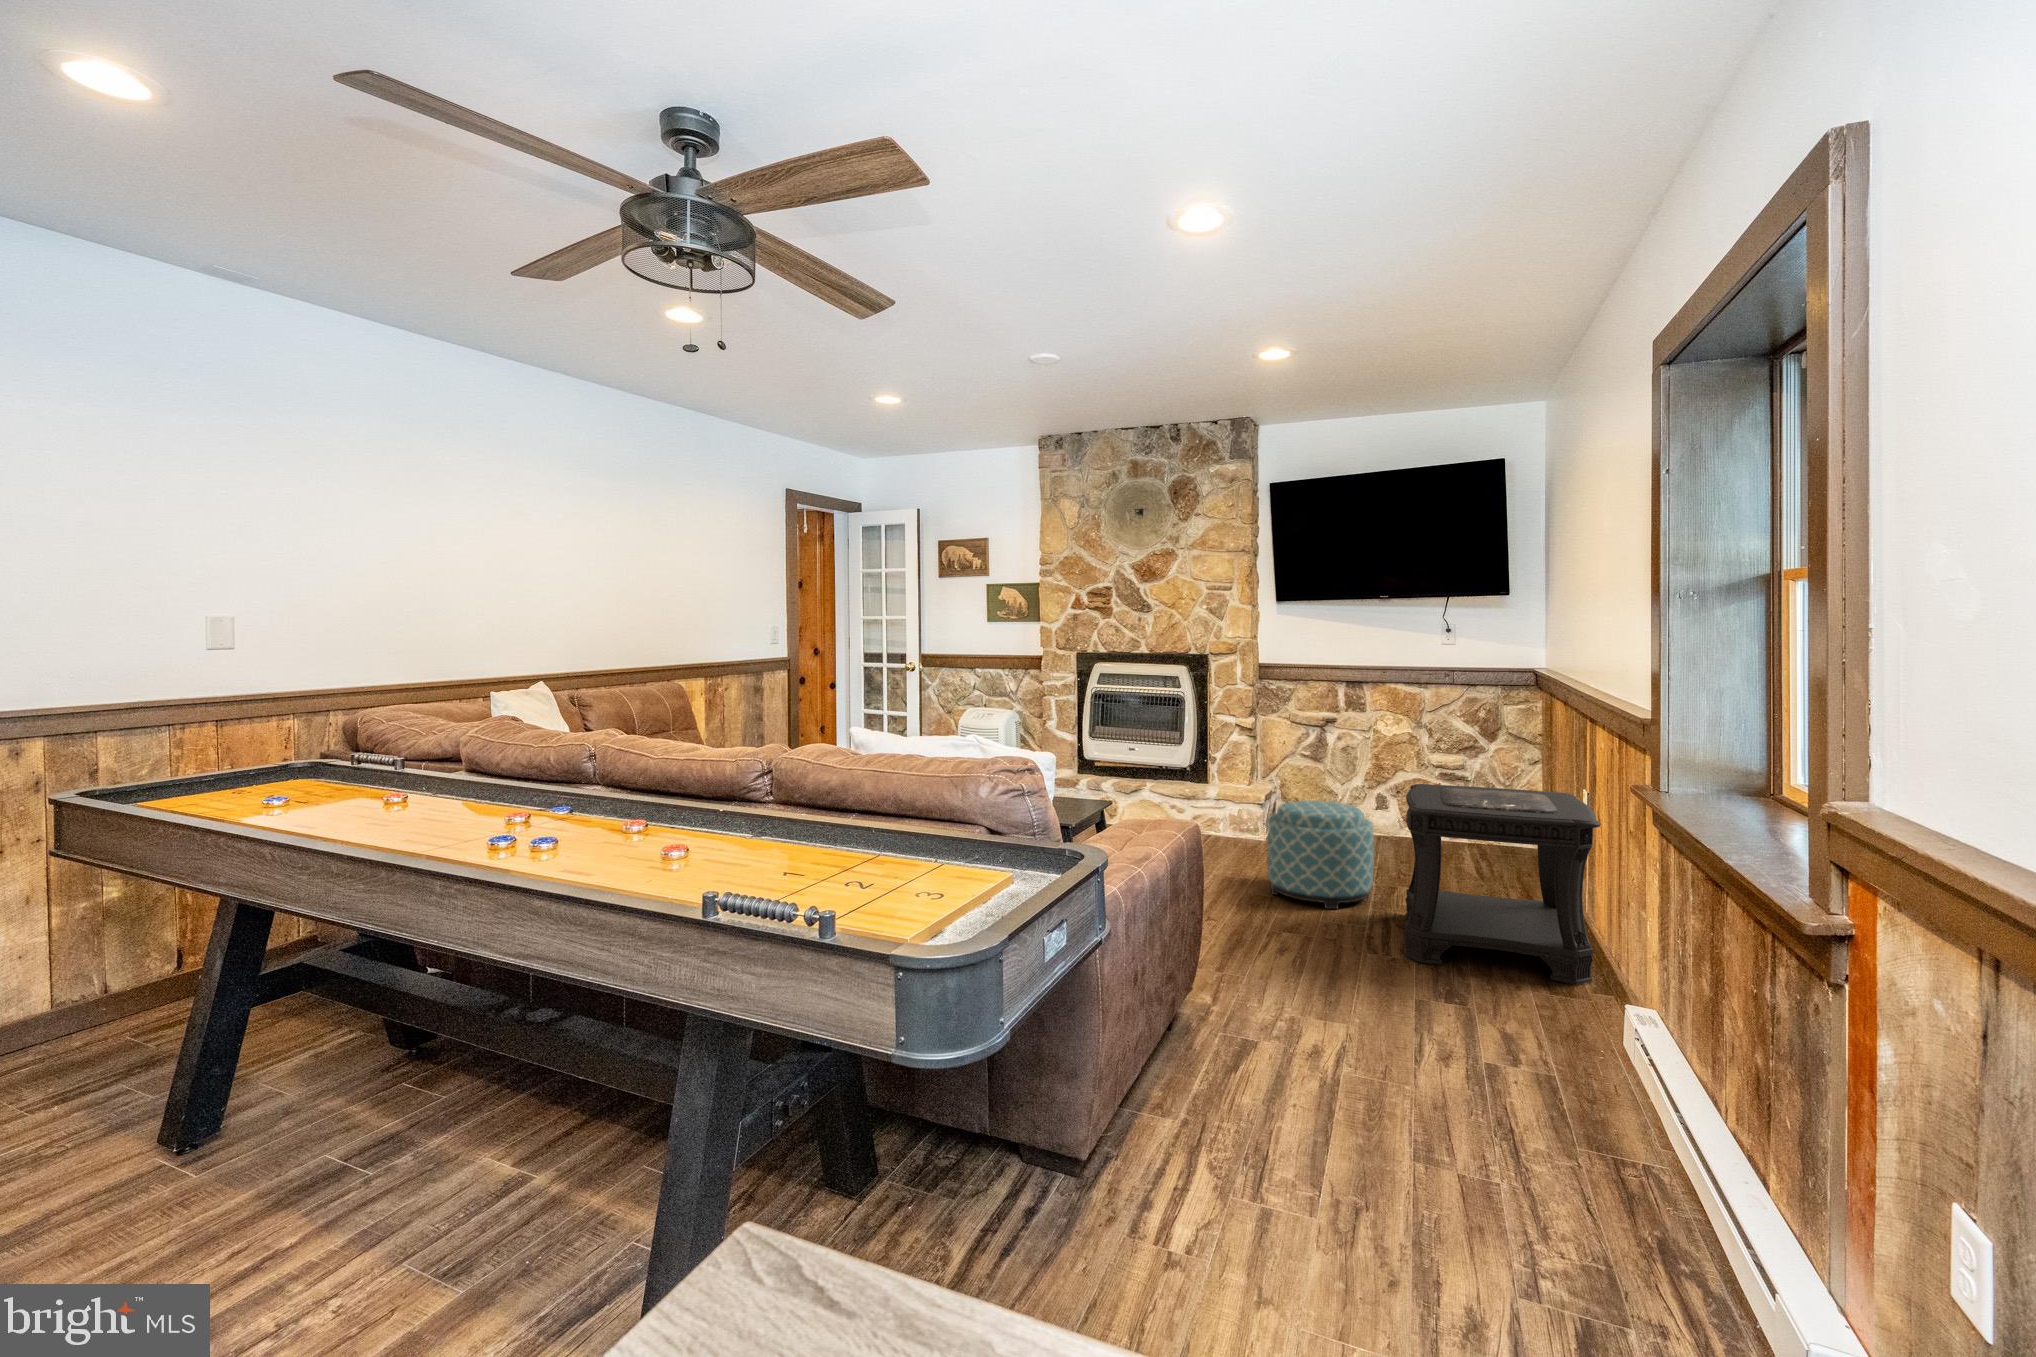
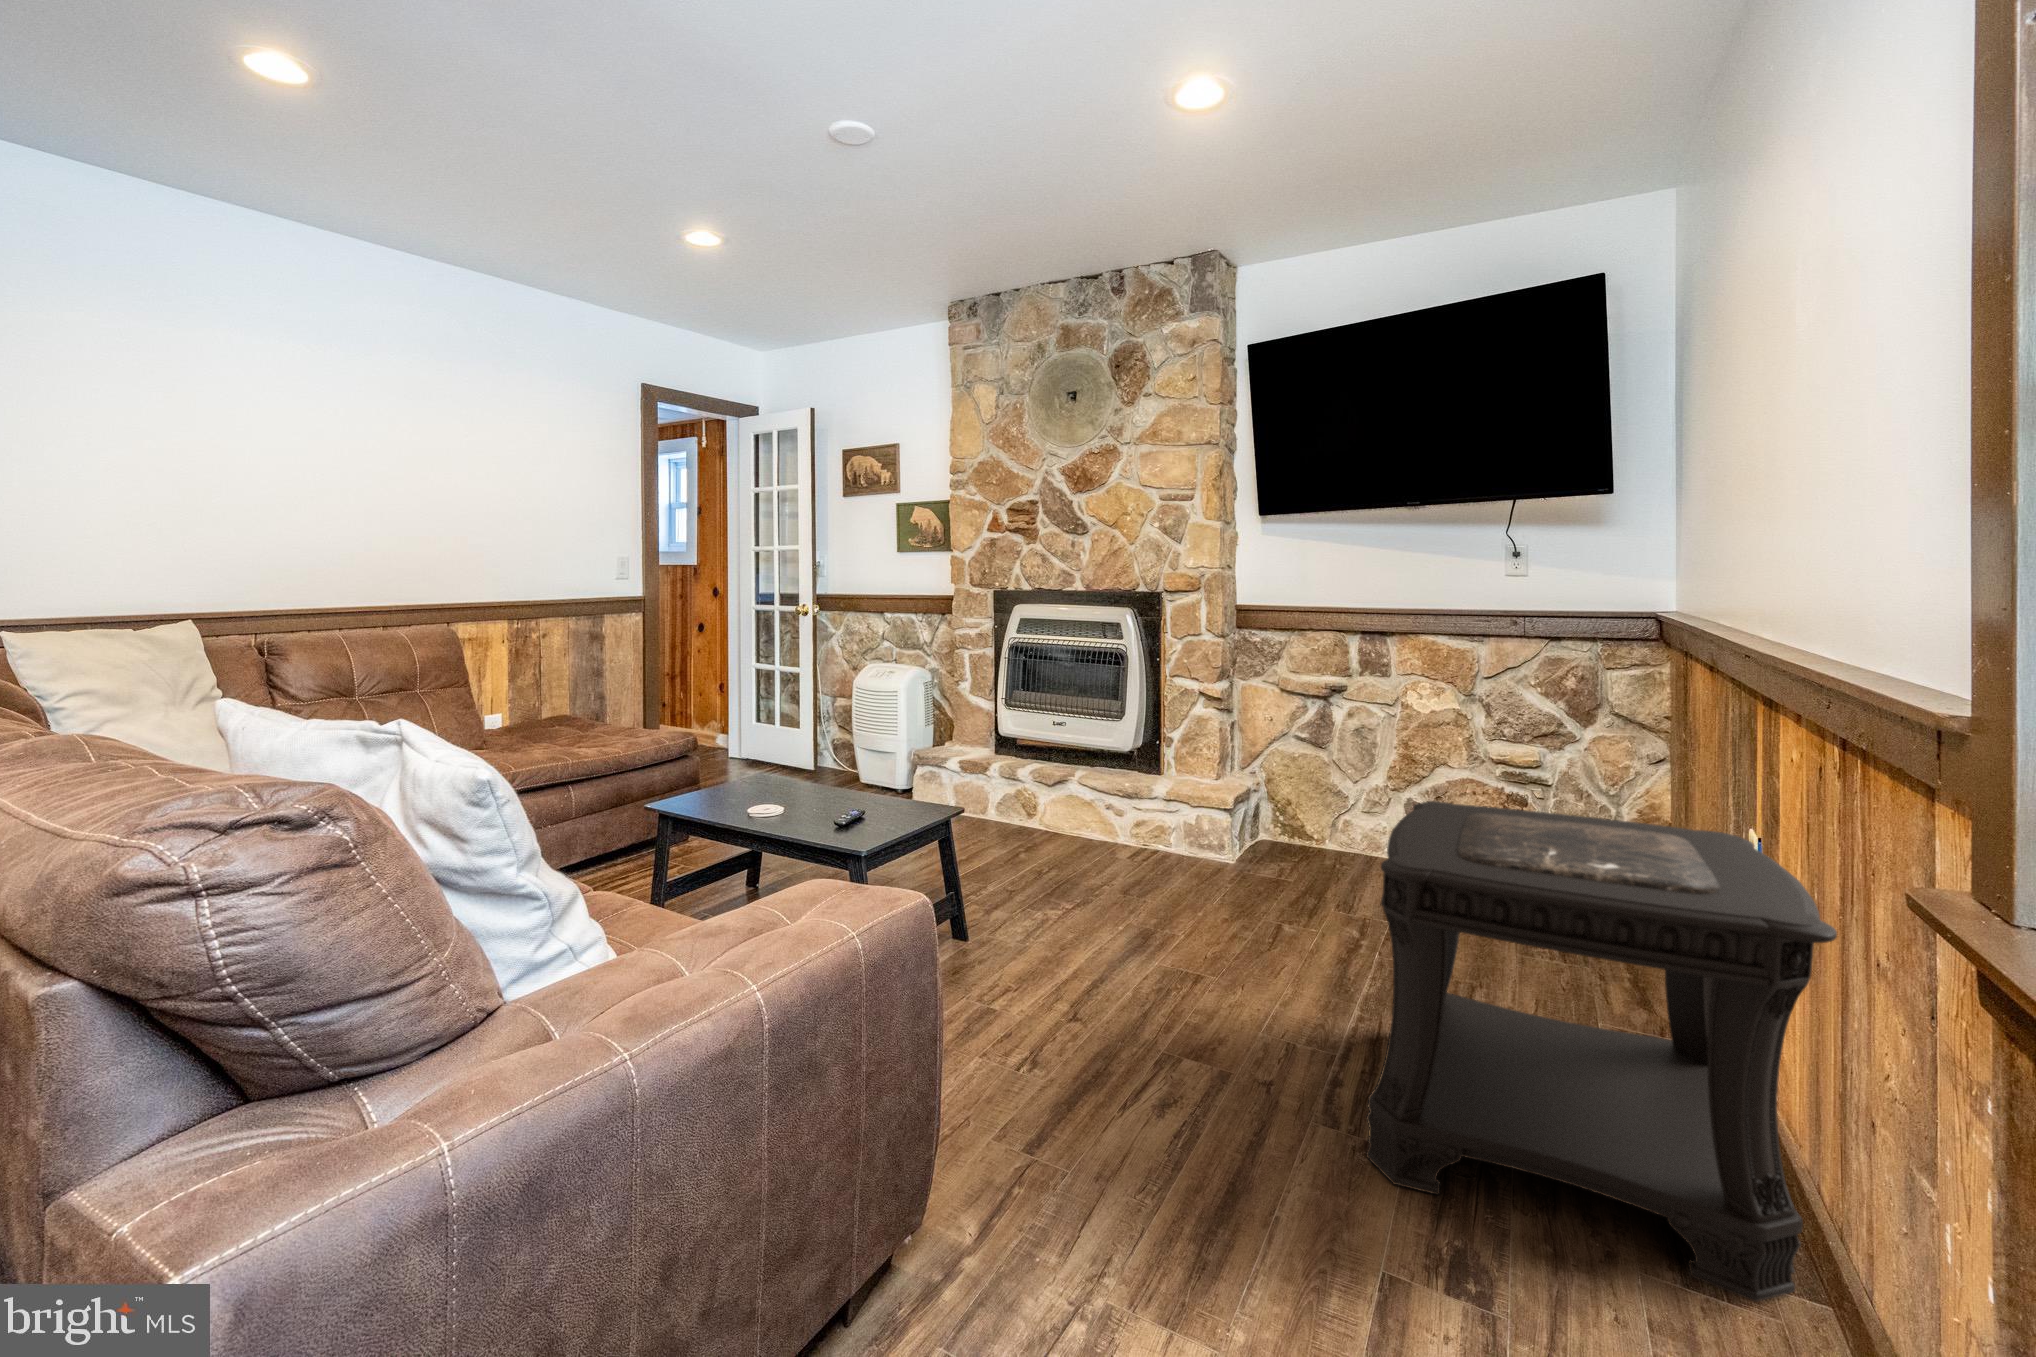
ottoman: present [1267,800,1374,909] -> none [1178,815,1355,1013]

